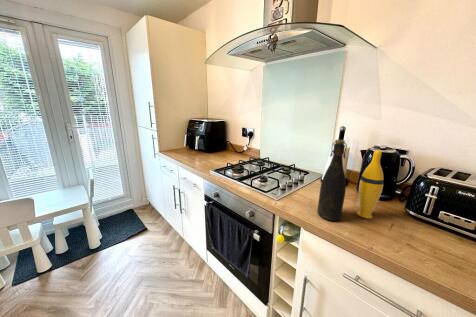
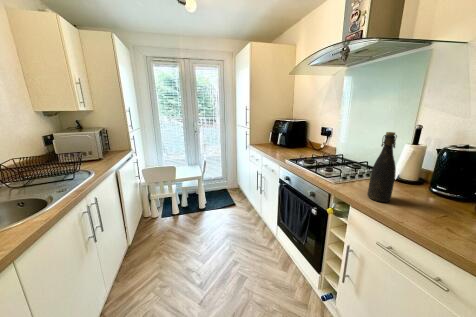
vase: present [357,150,384,219] -> none [412,143,442,208]

